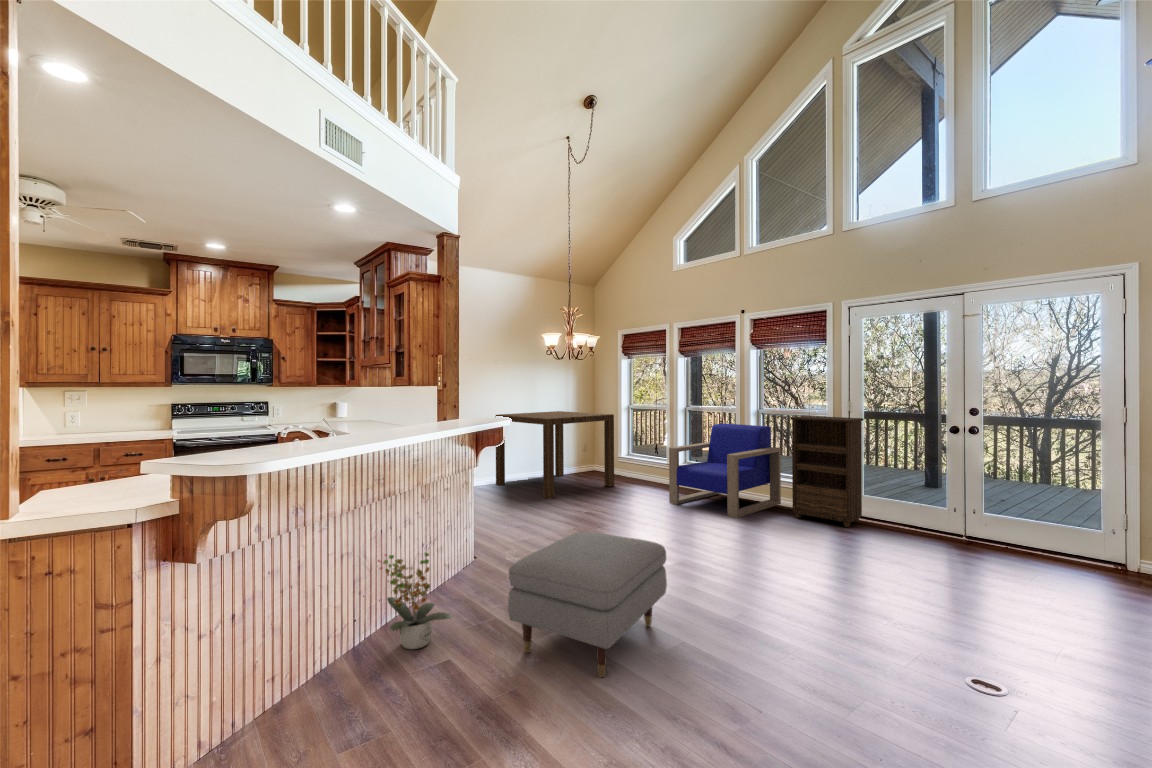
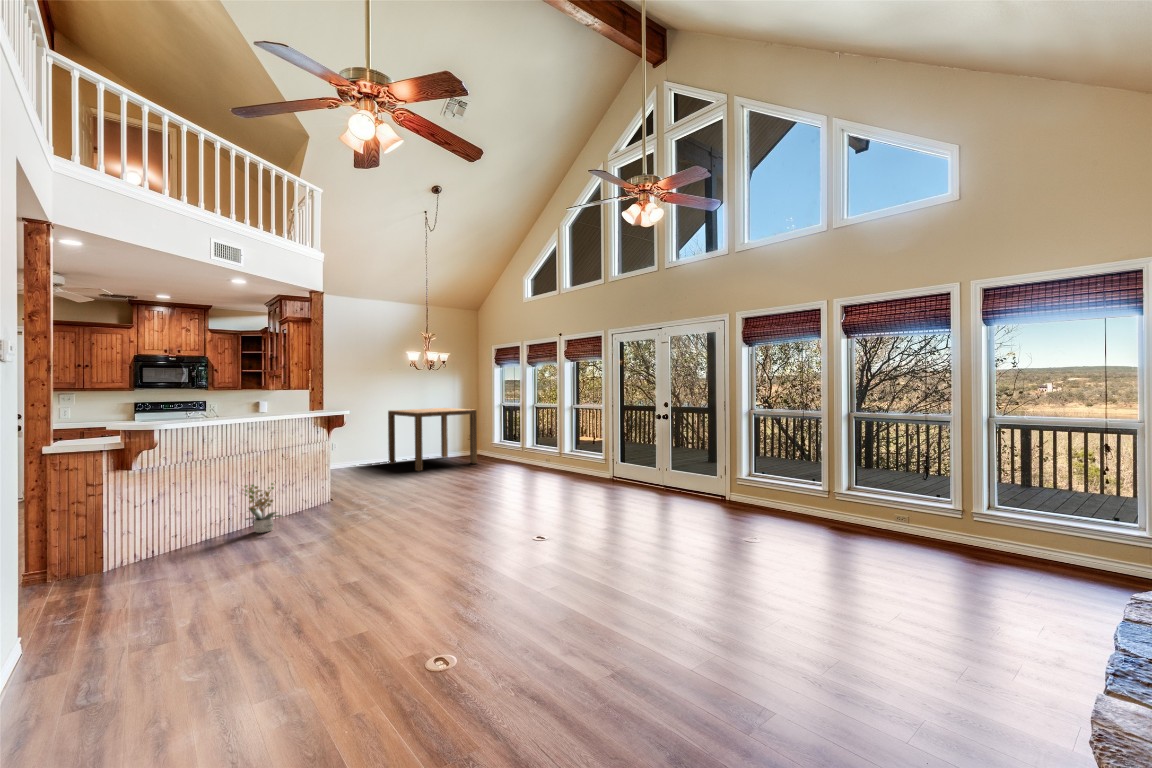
bookshelf: present [790,416,864,527] -> none [573,409,617,483]
armchair: present [669,423,781,518] -> none [502,416,580,480]
ottoman: present [508,531,667,677] -> none [311,474,412,540]

